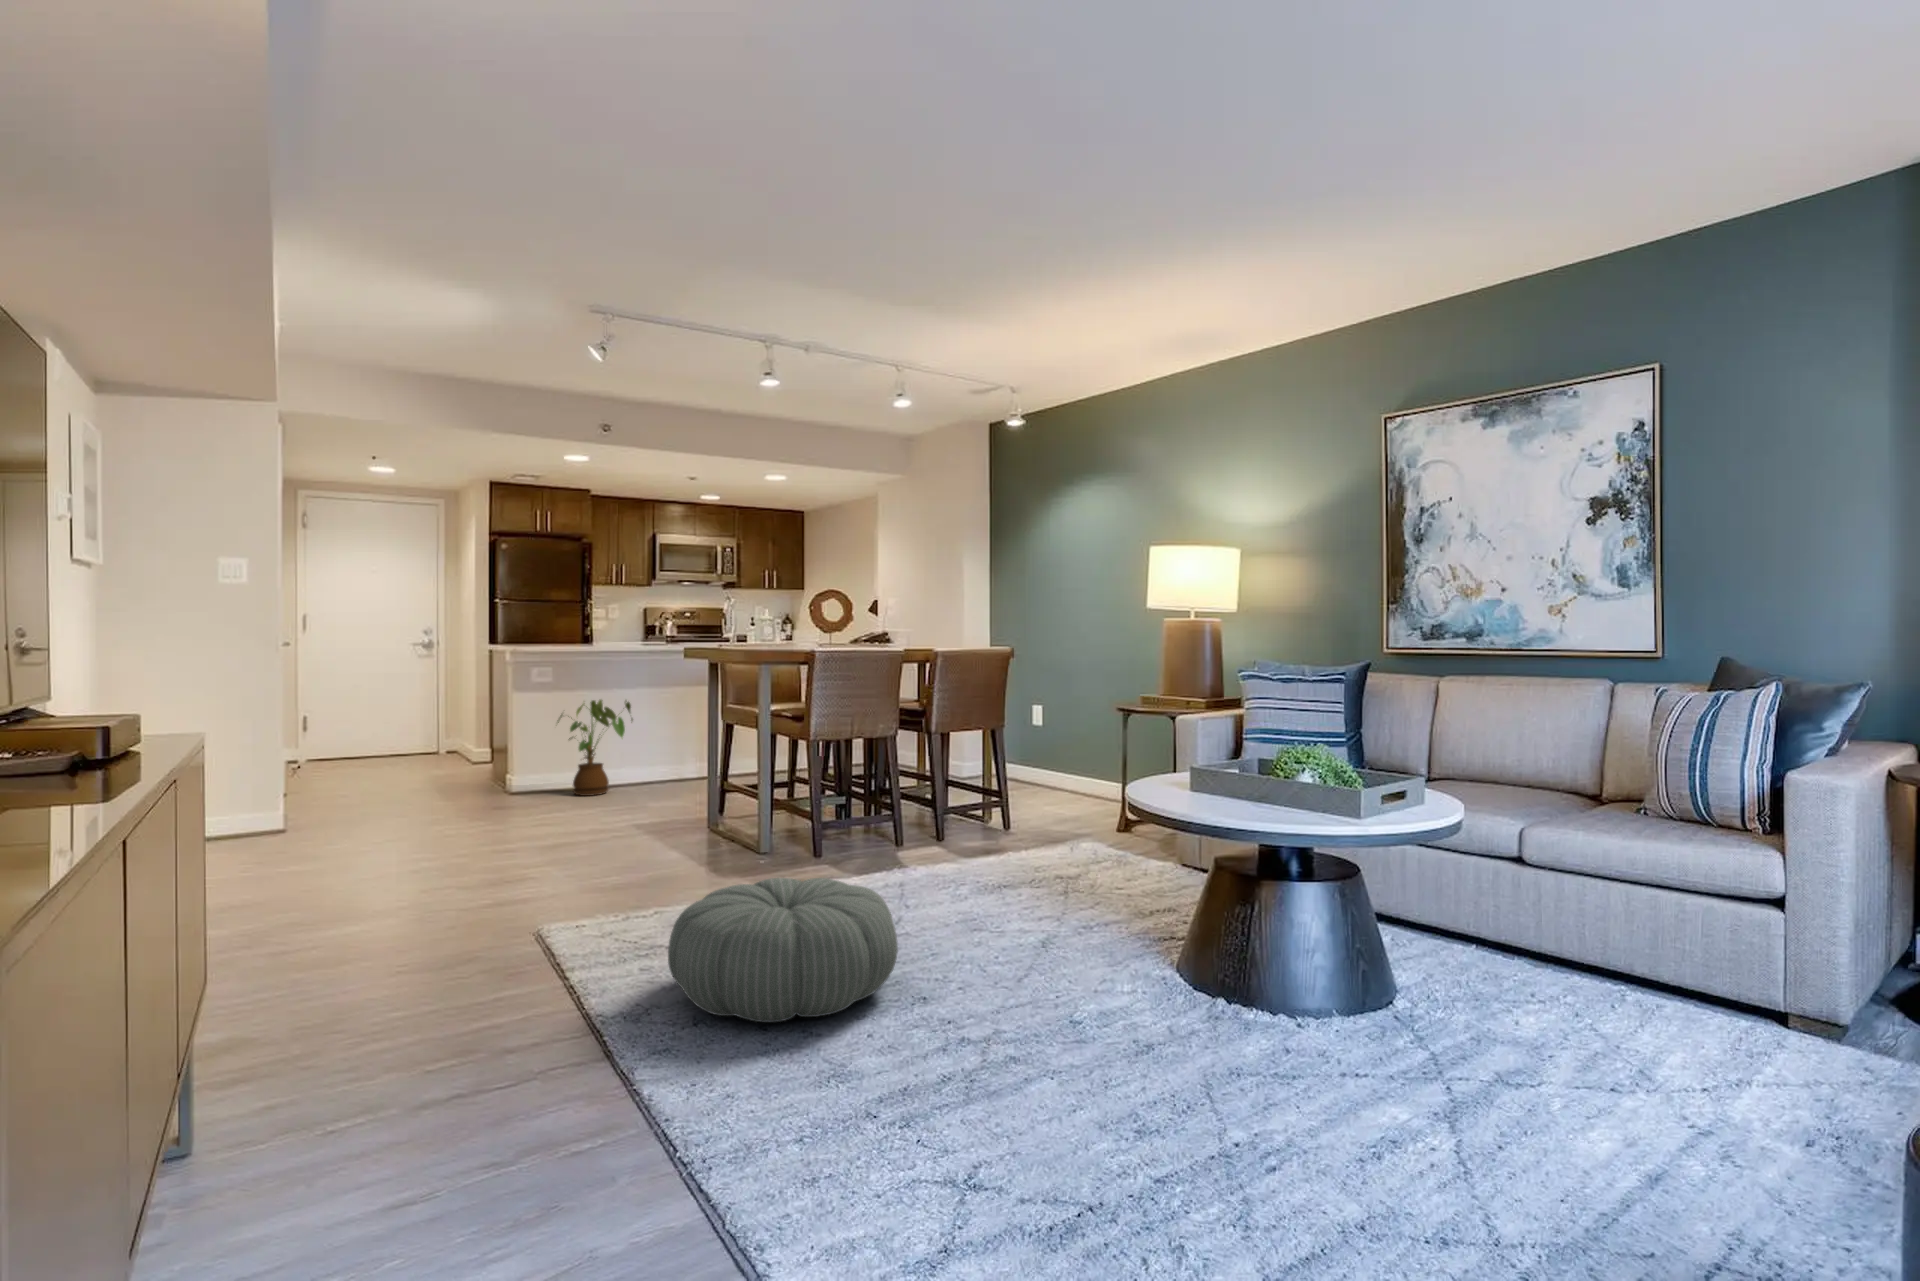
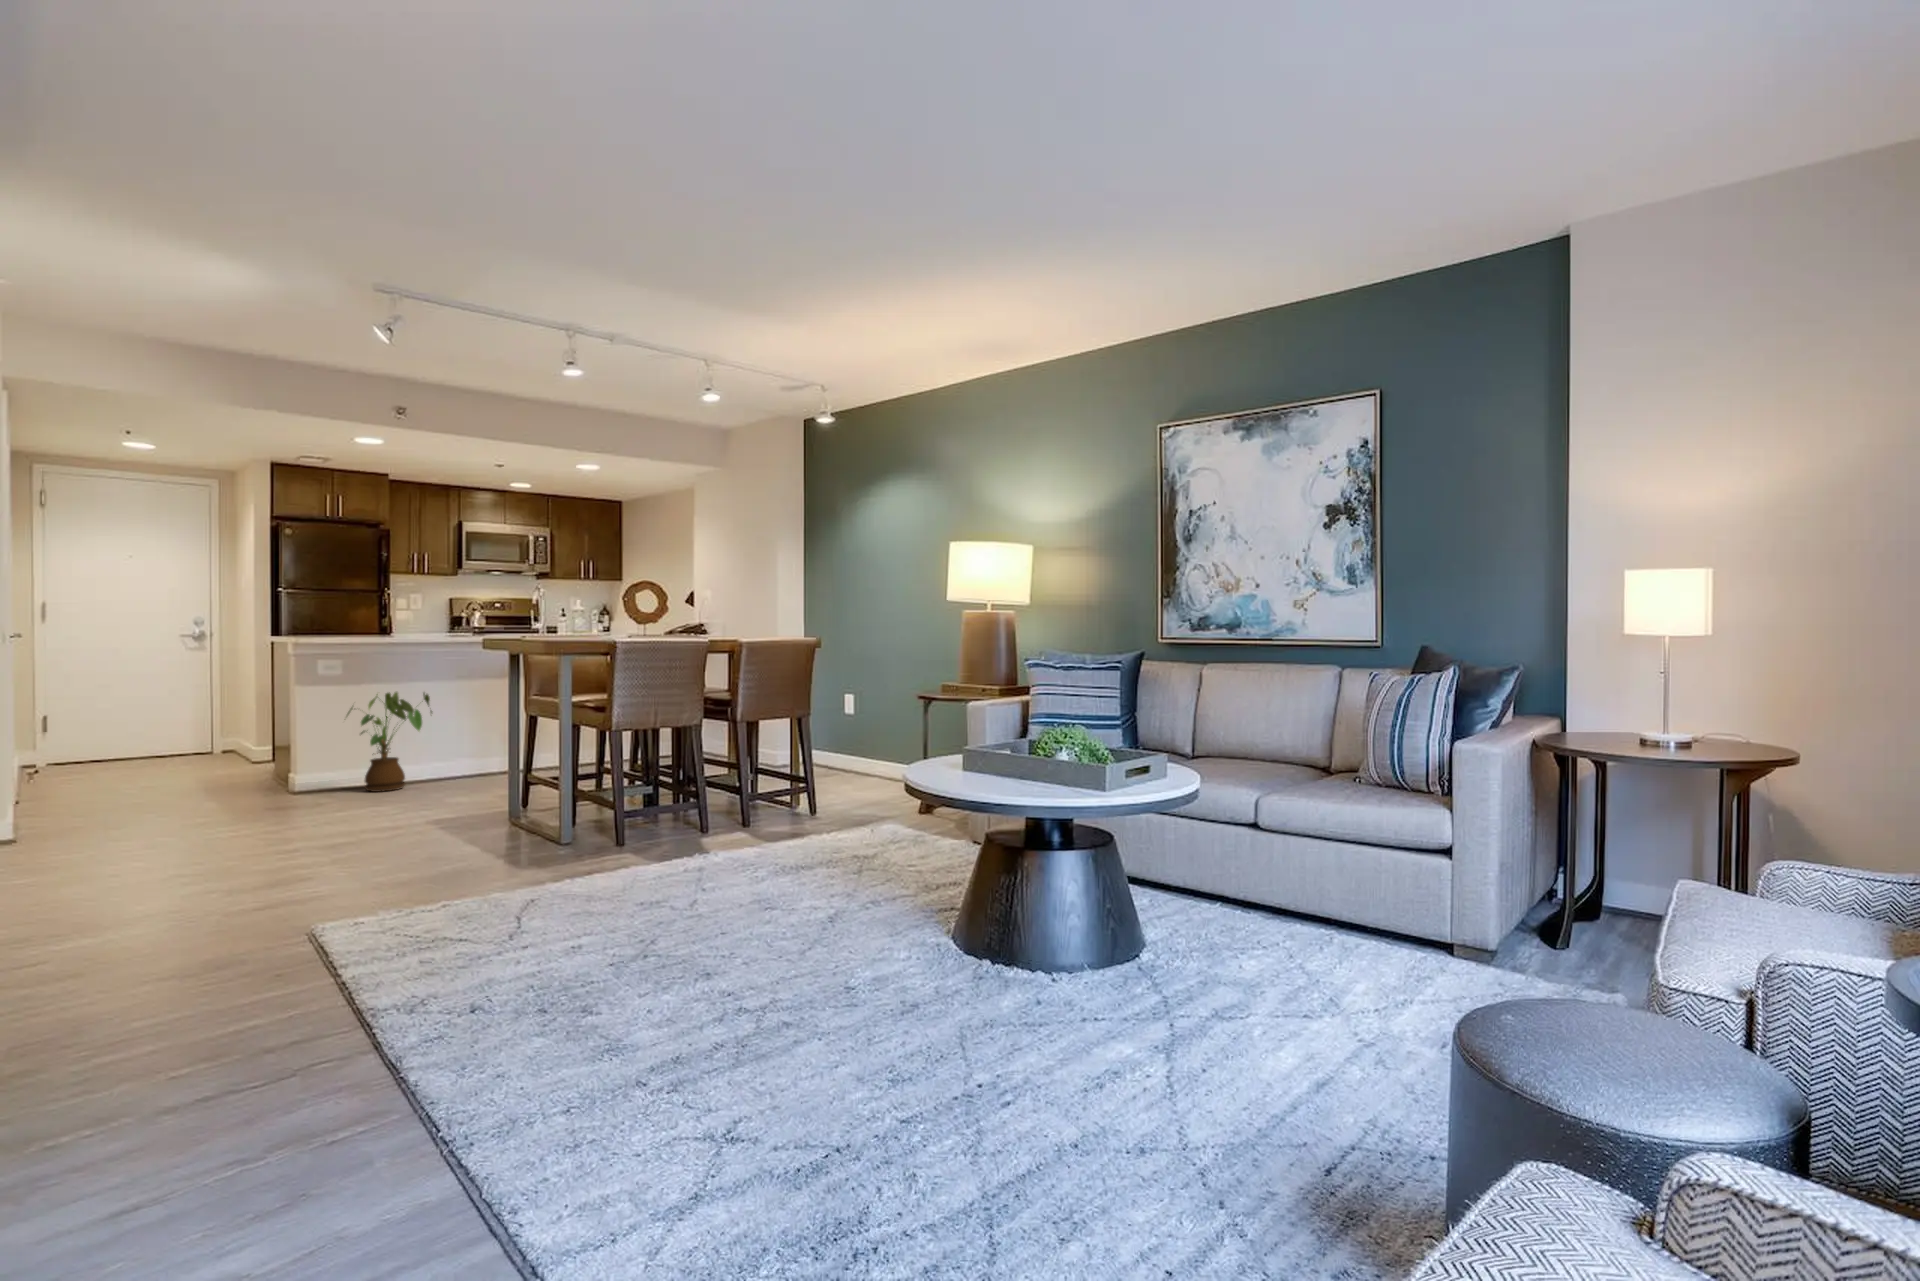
pouf: present [668,878,898,1022] -> none [445,864,684,1004]

